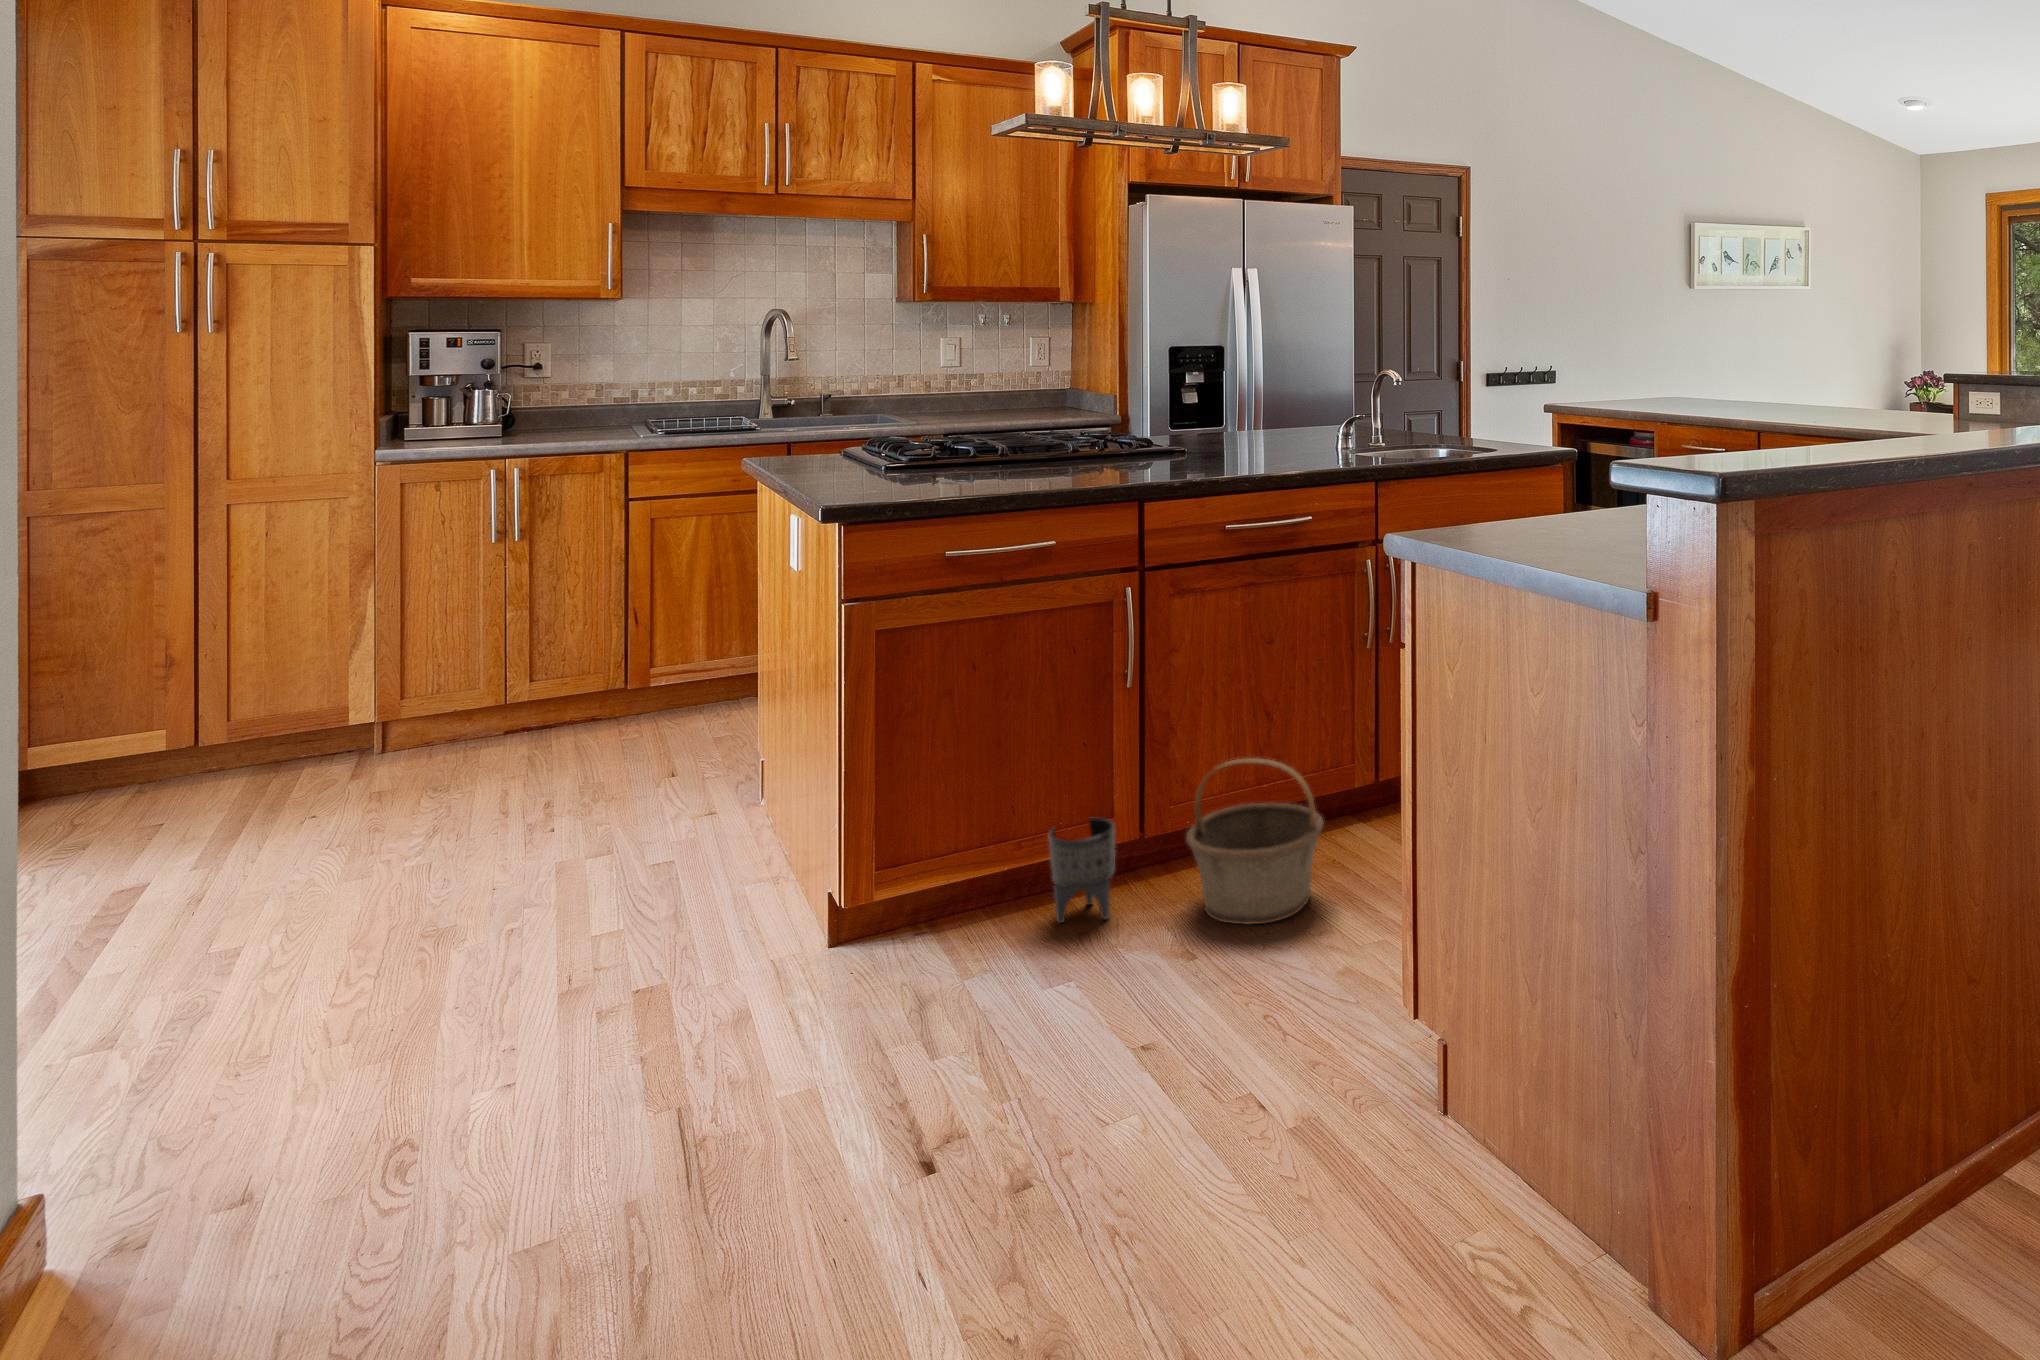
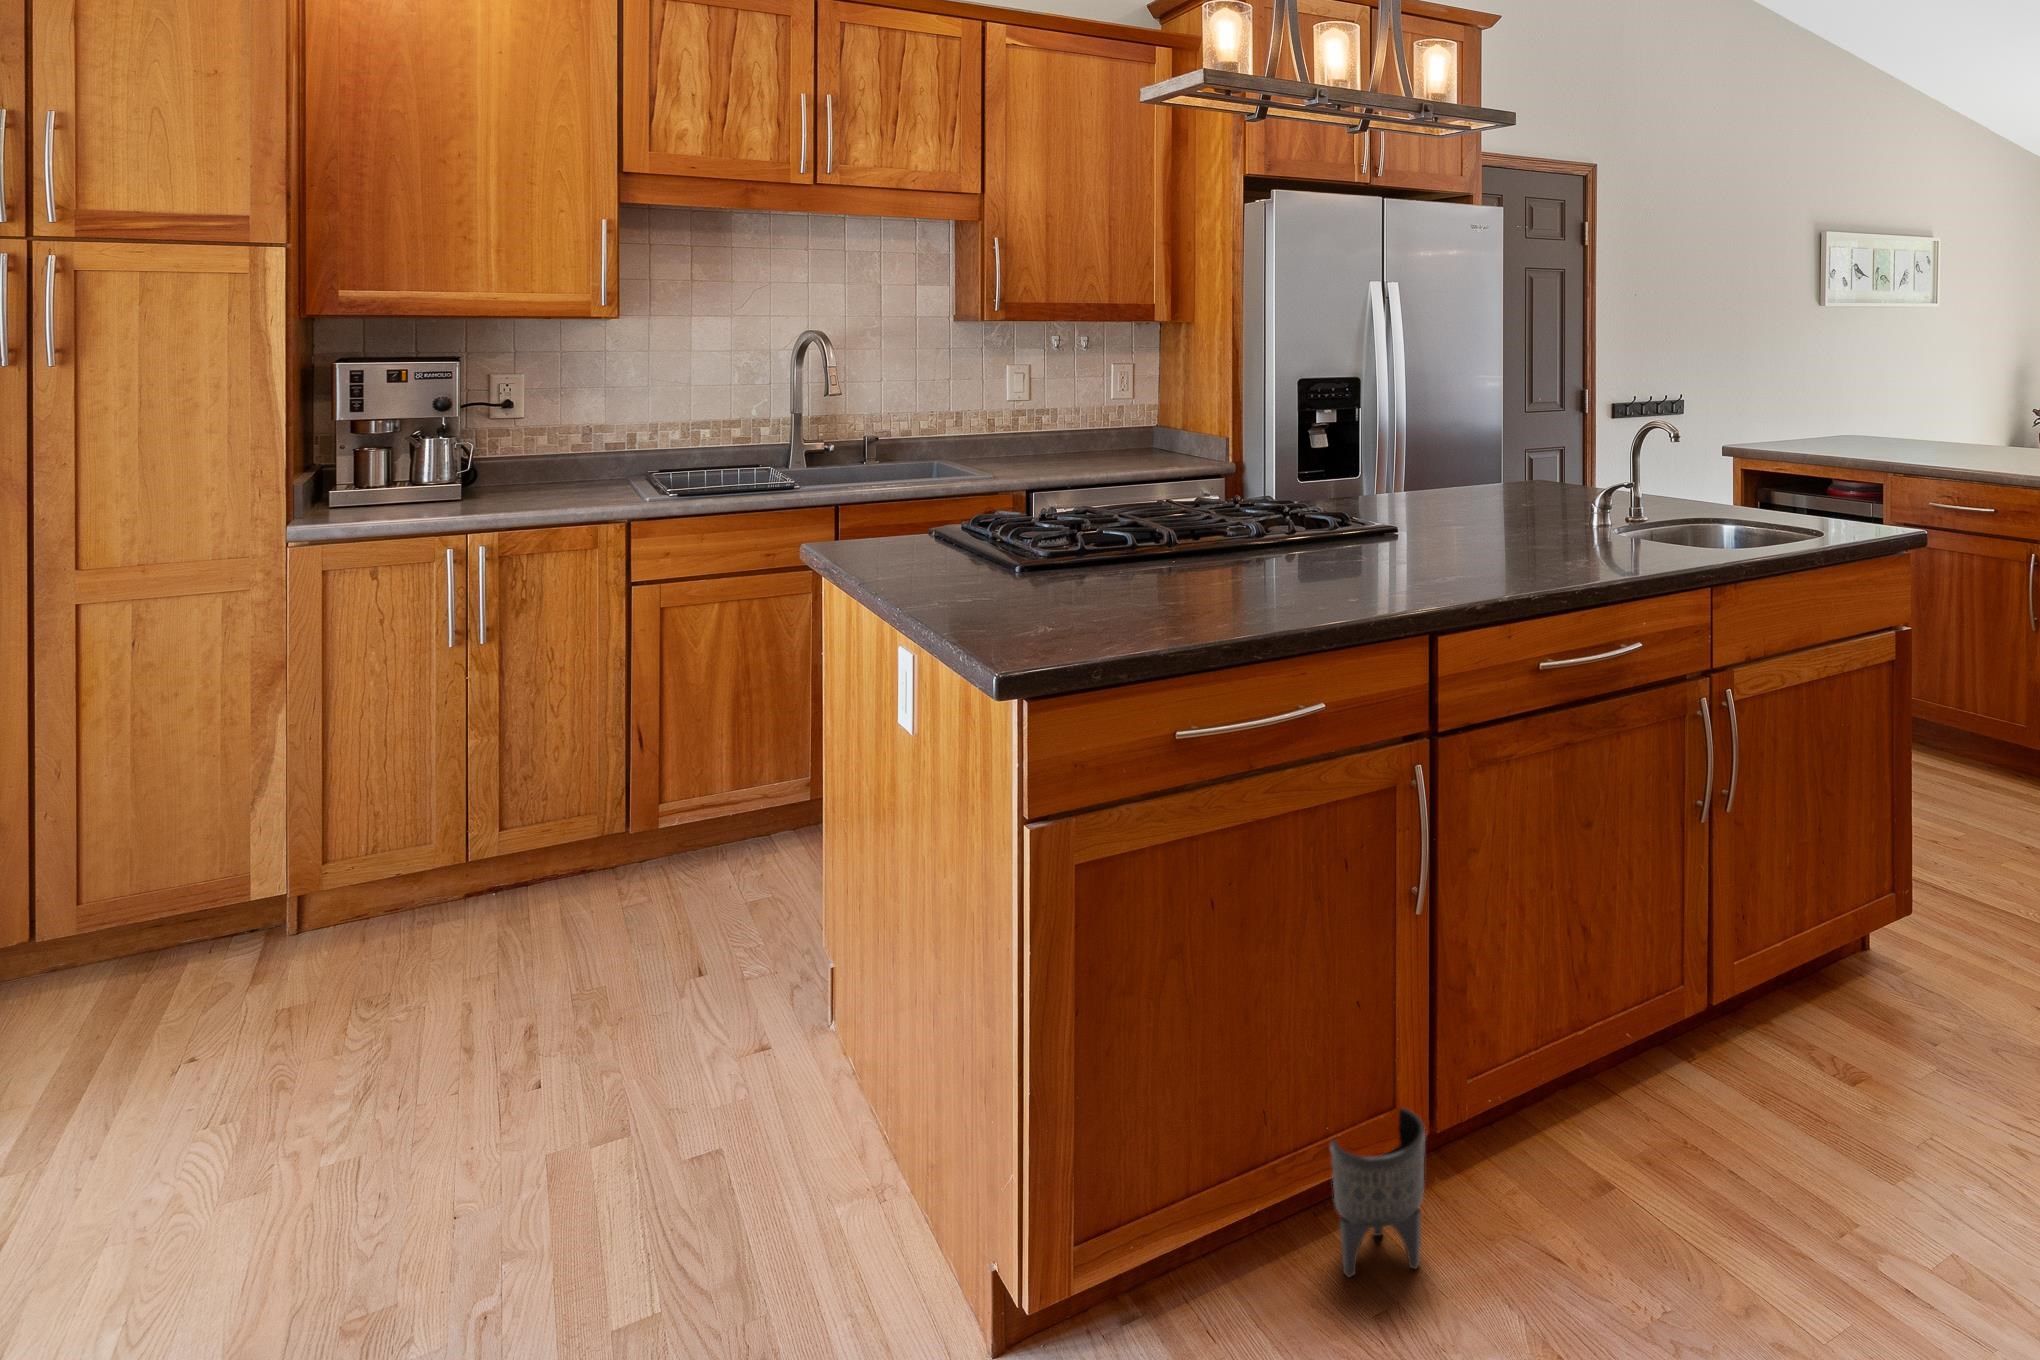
basket: present [1186,758,1324,924] -> none [1524,1013,1722,1276]

